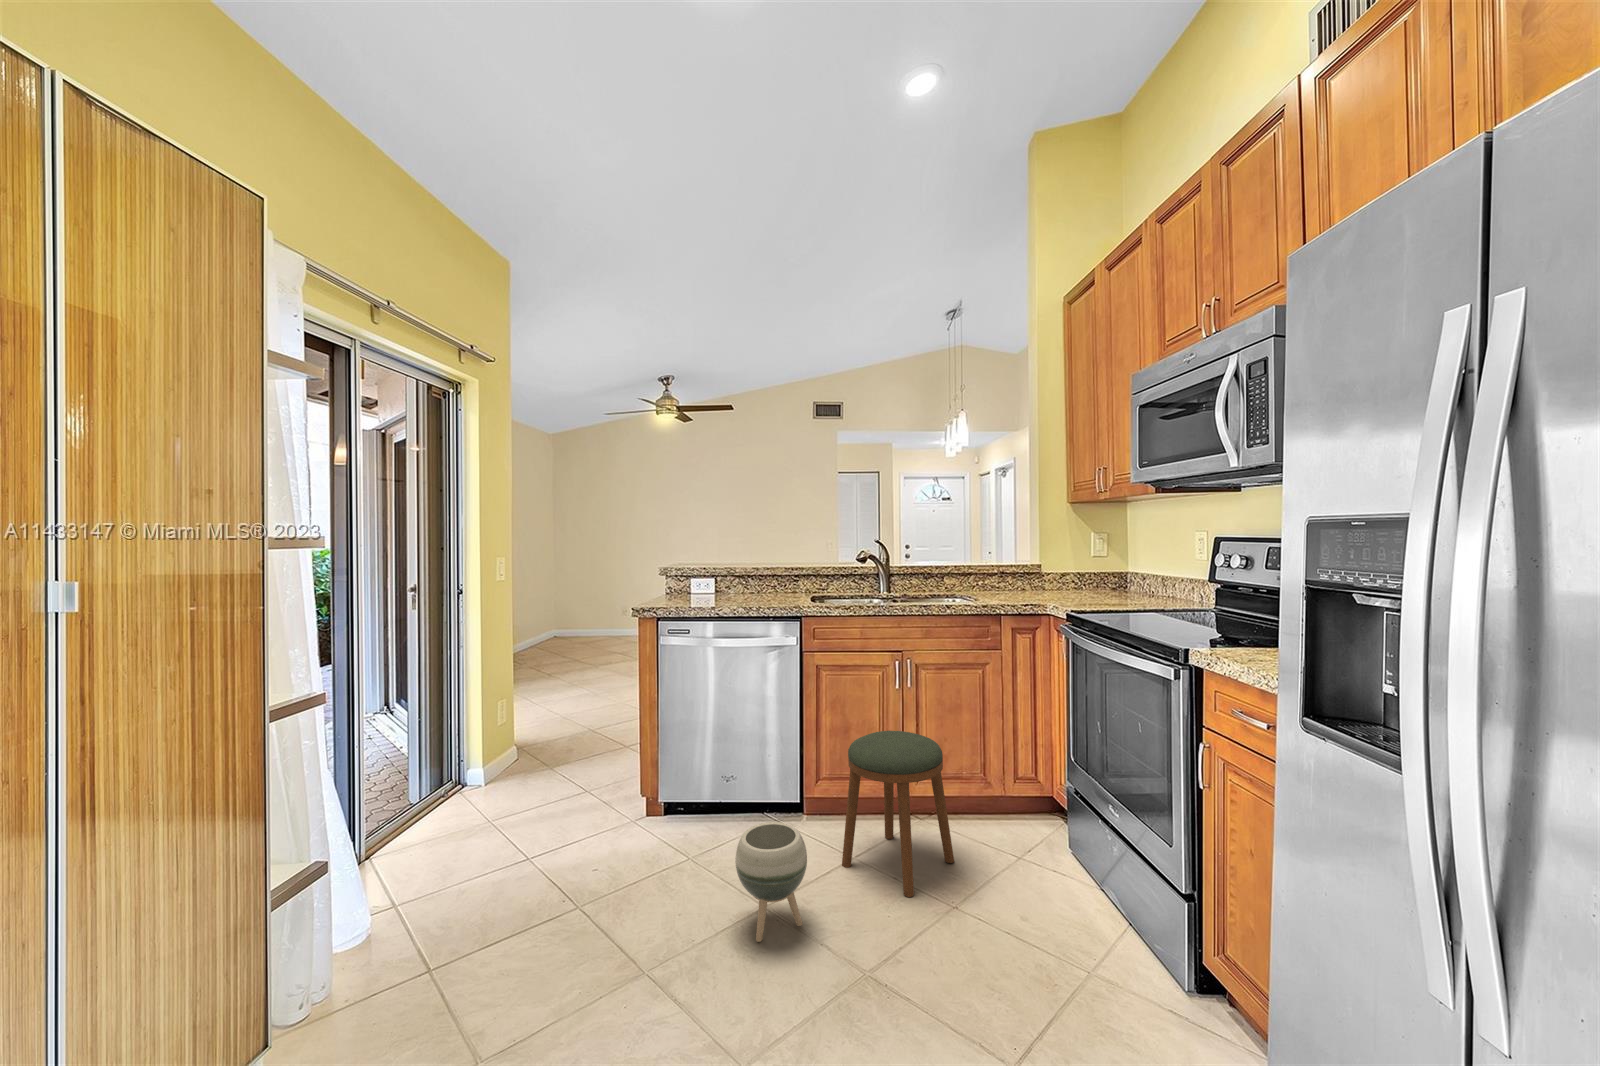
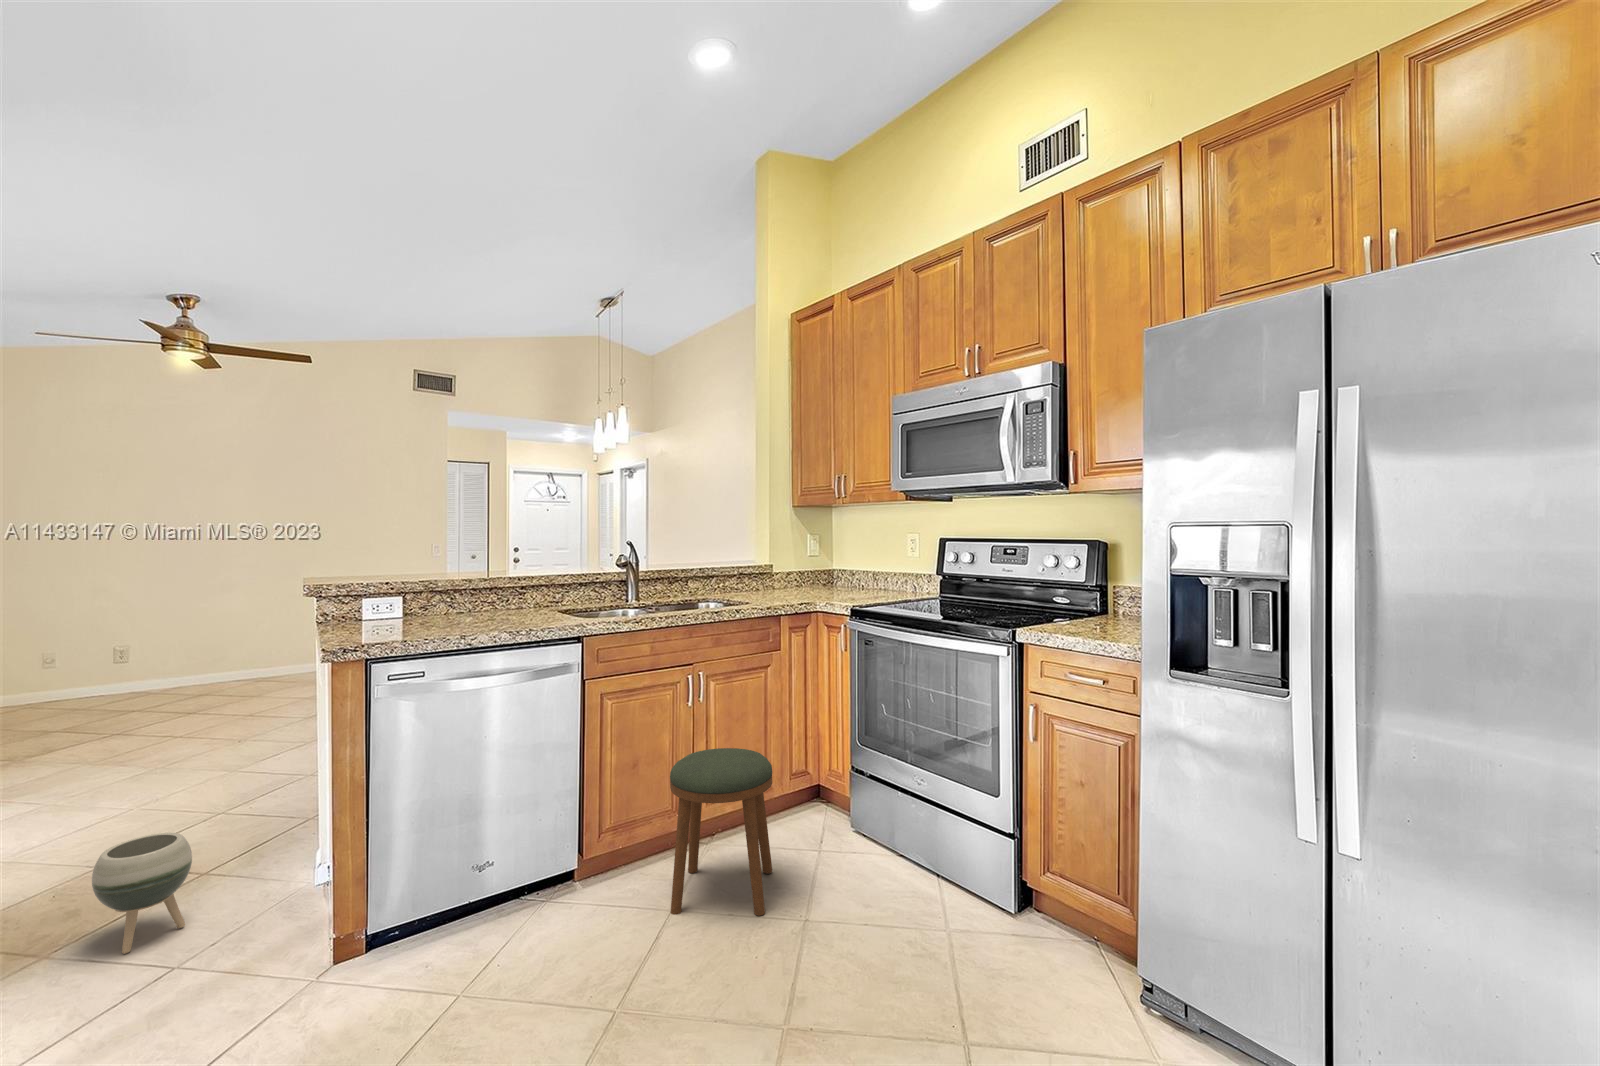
planter: present [735,822,807,942] -> present [92,833,192,954]

